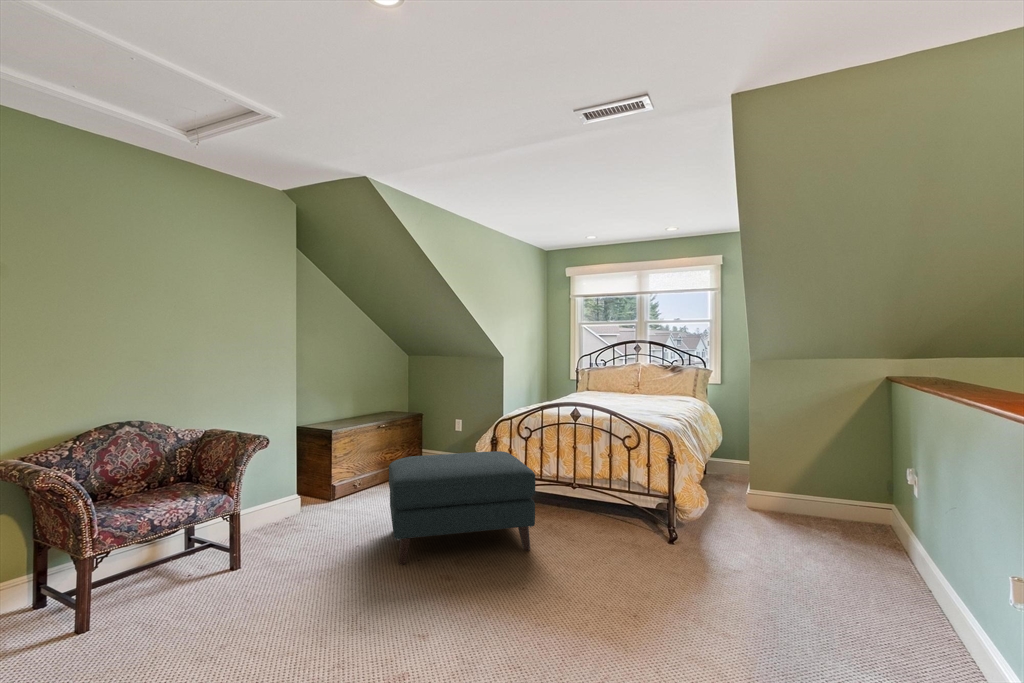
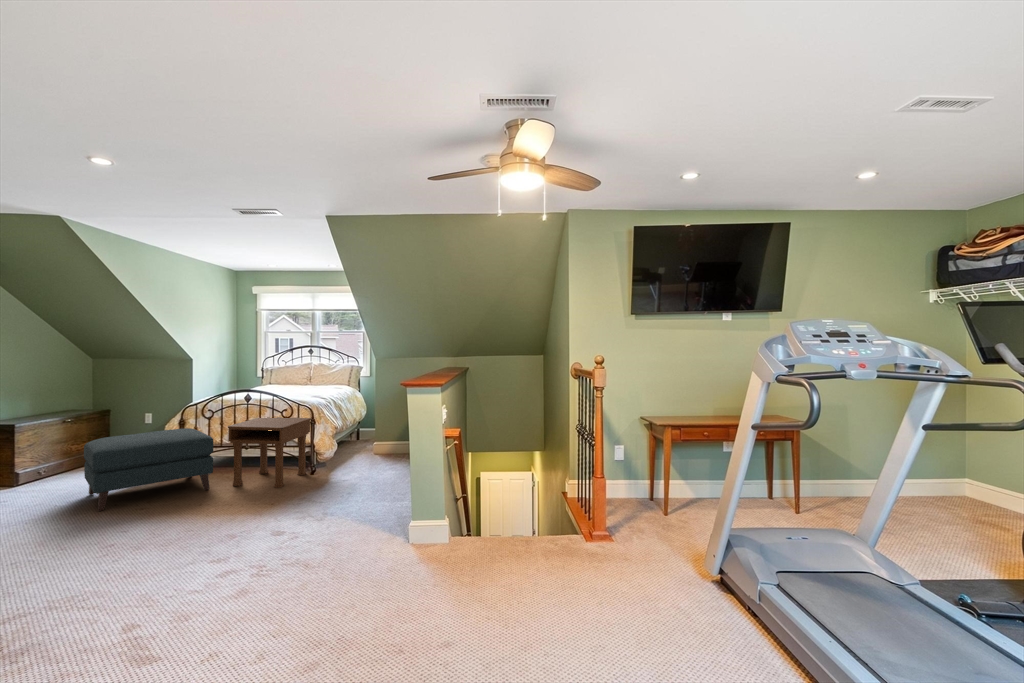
nightstand: none [554,443,670,569] -> present [228,417,311,488]

